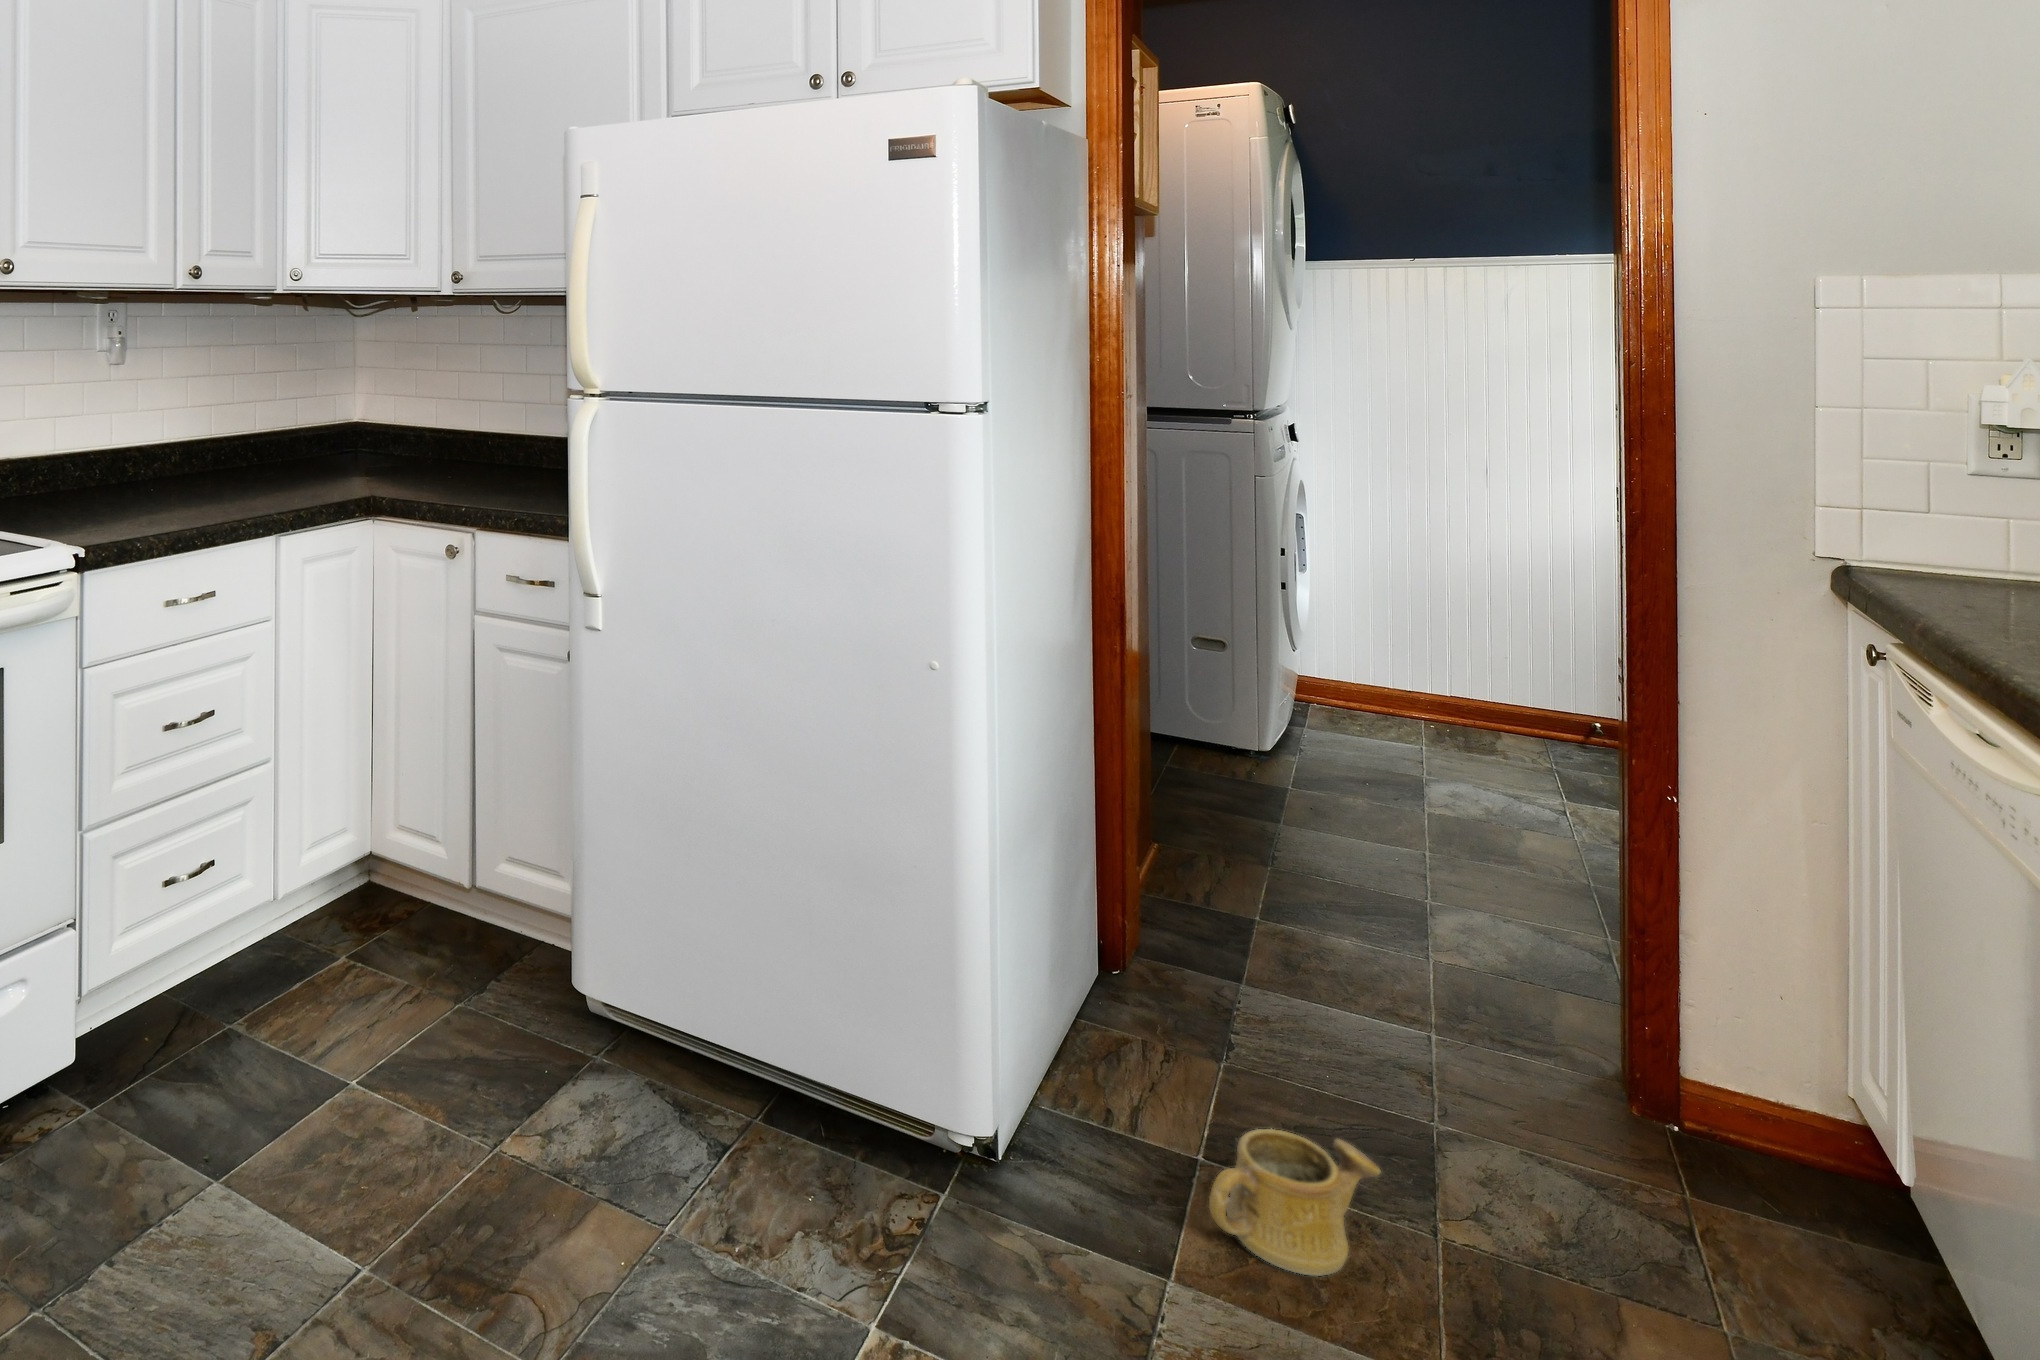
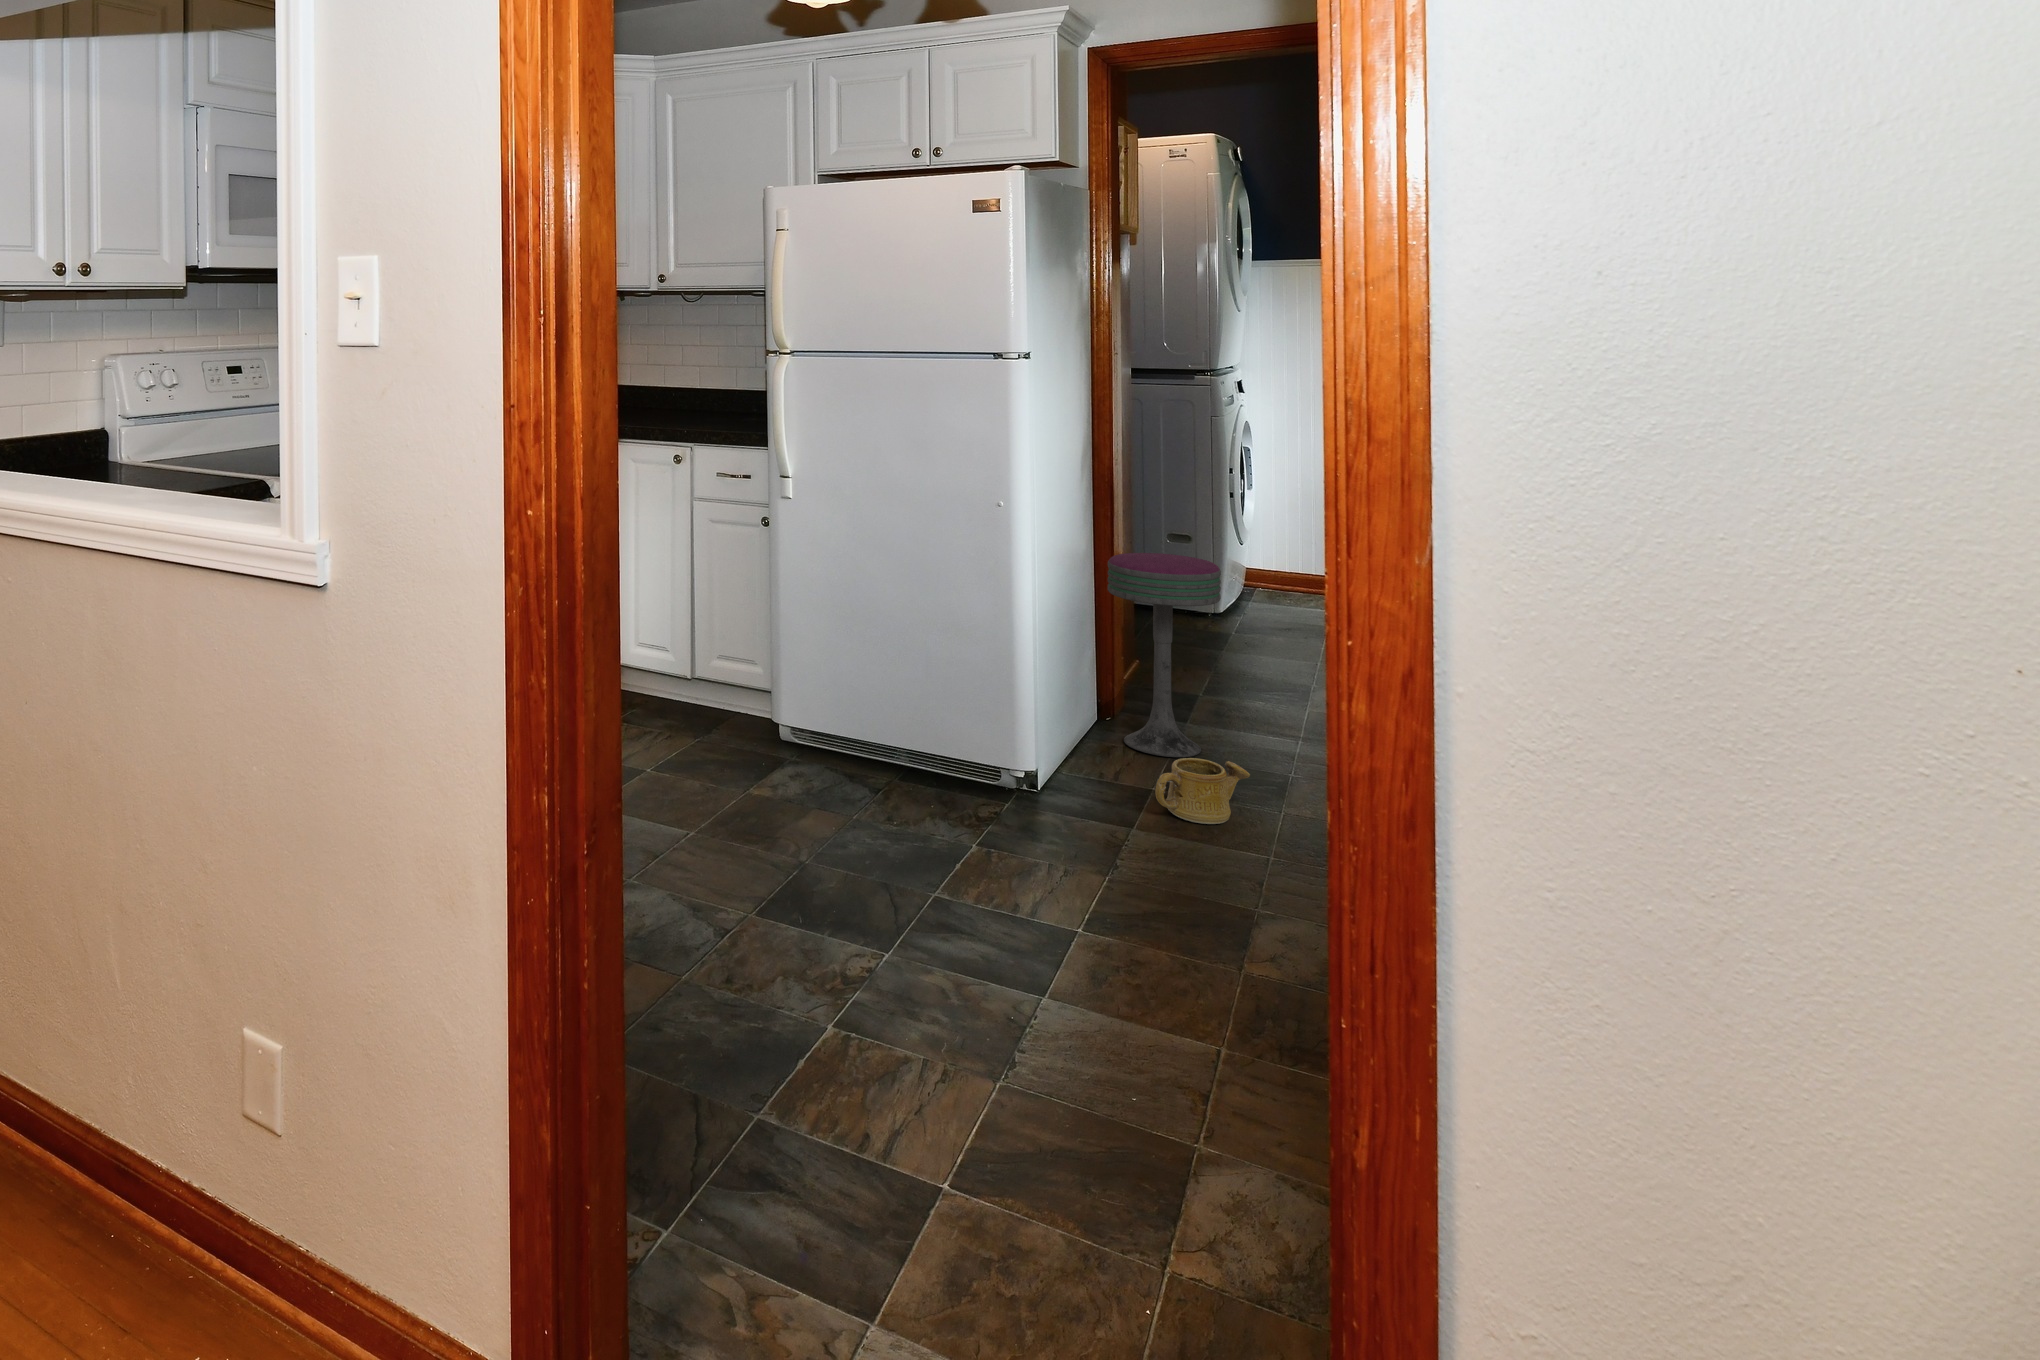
bar stool: none [1116,717,1307,1073] -> present [1108,553,1221,757]

